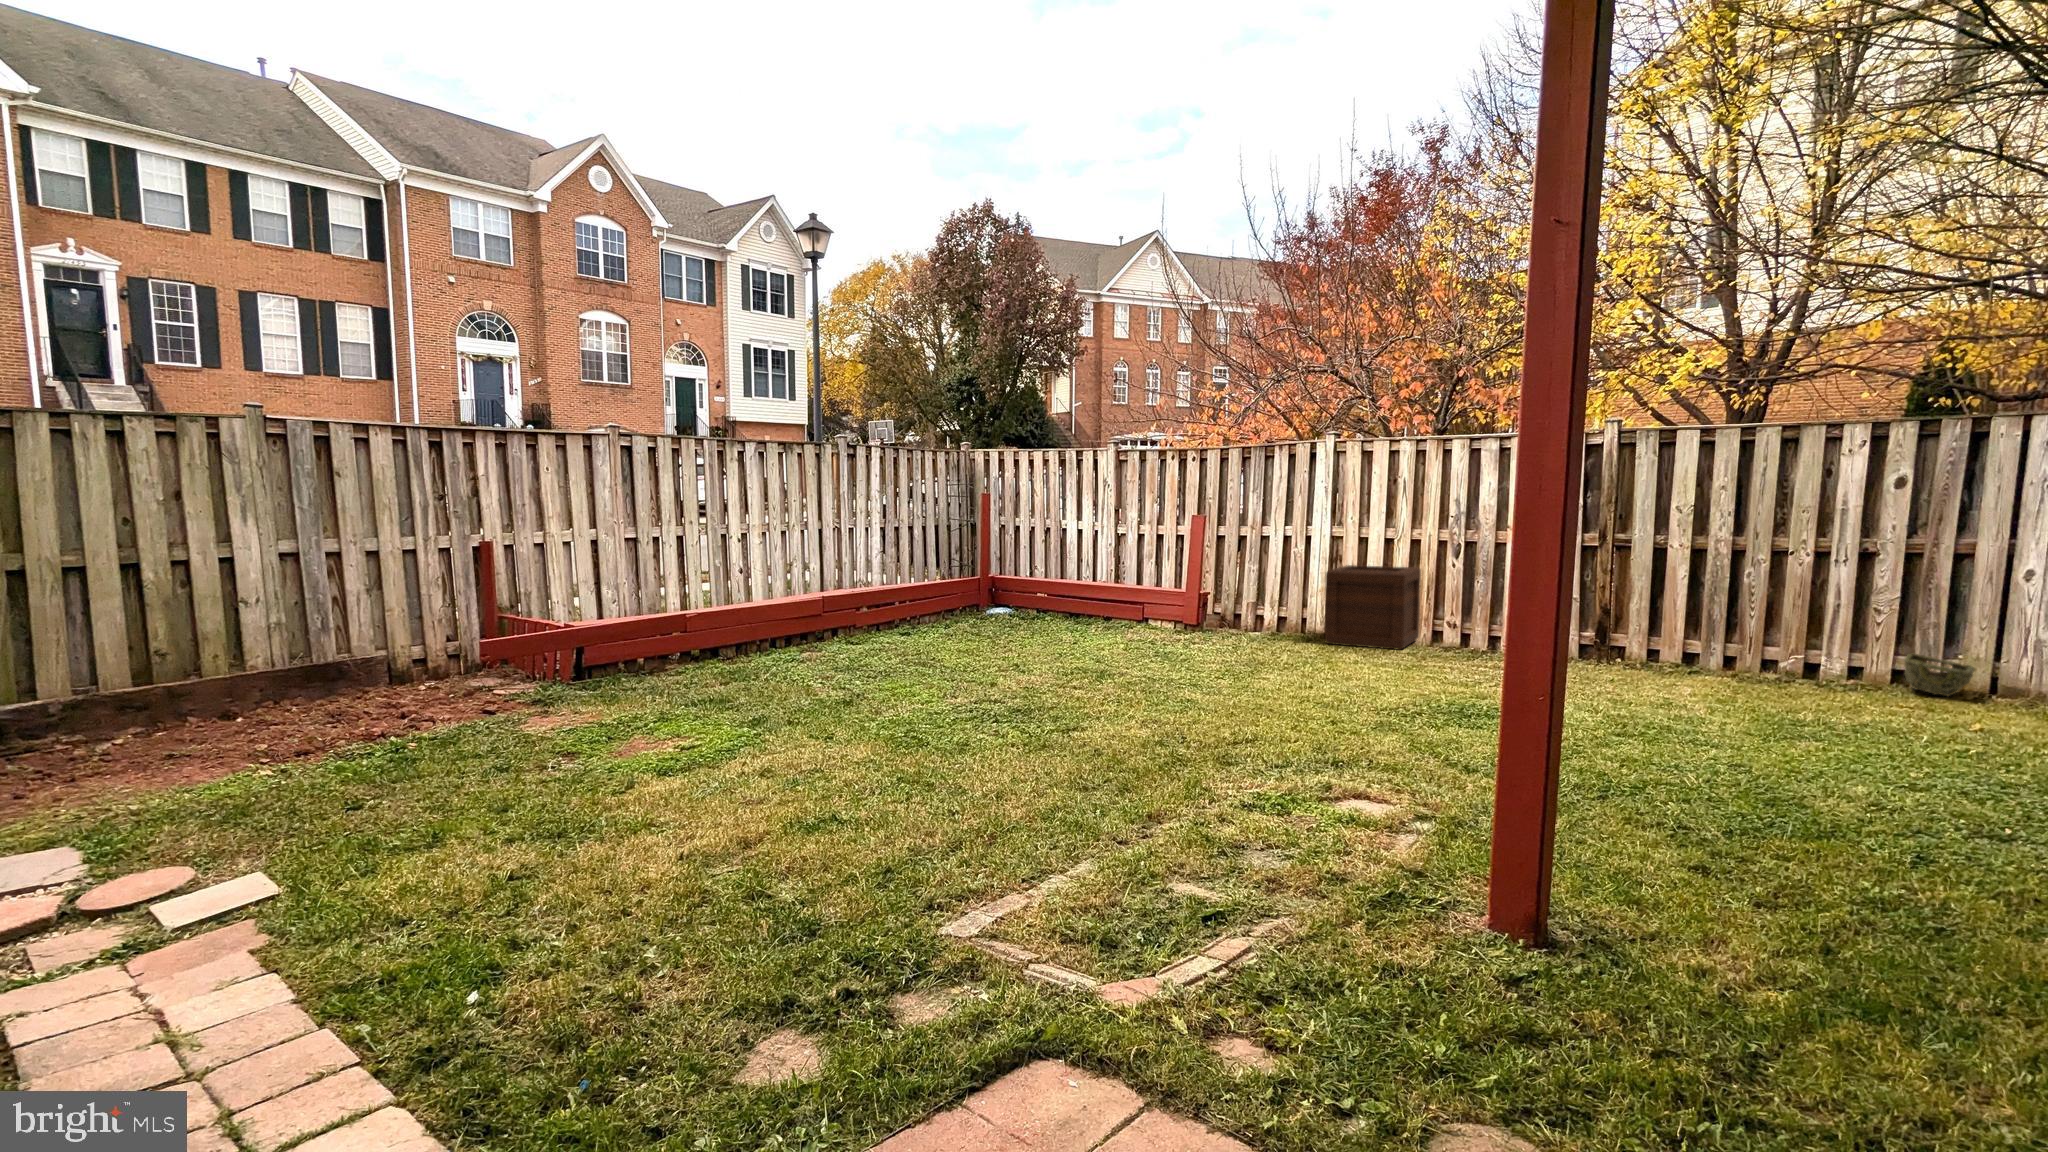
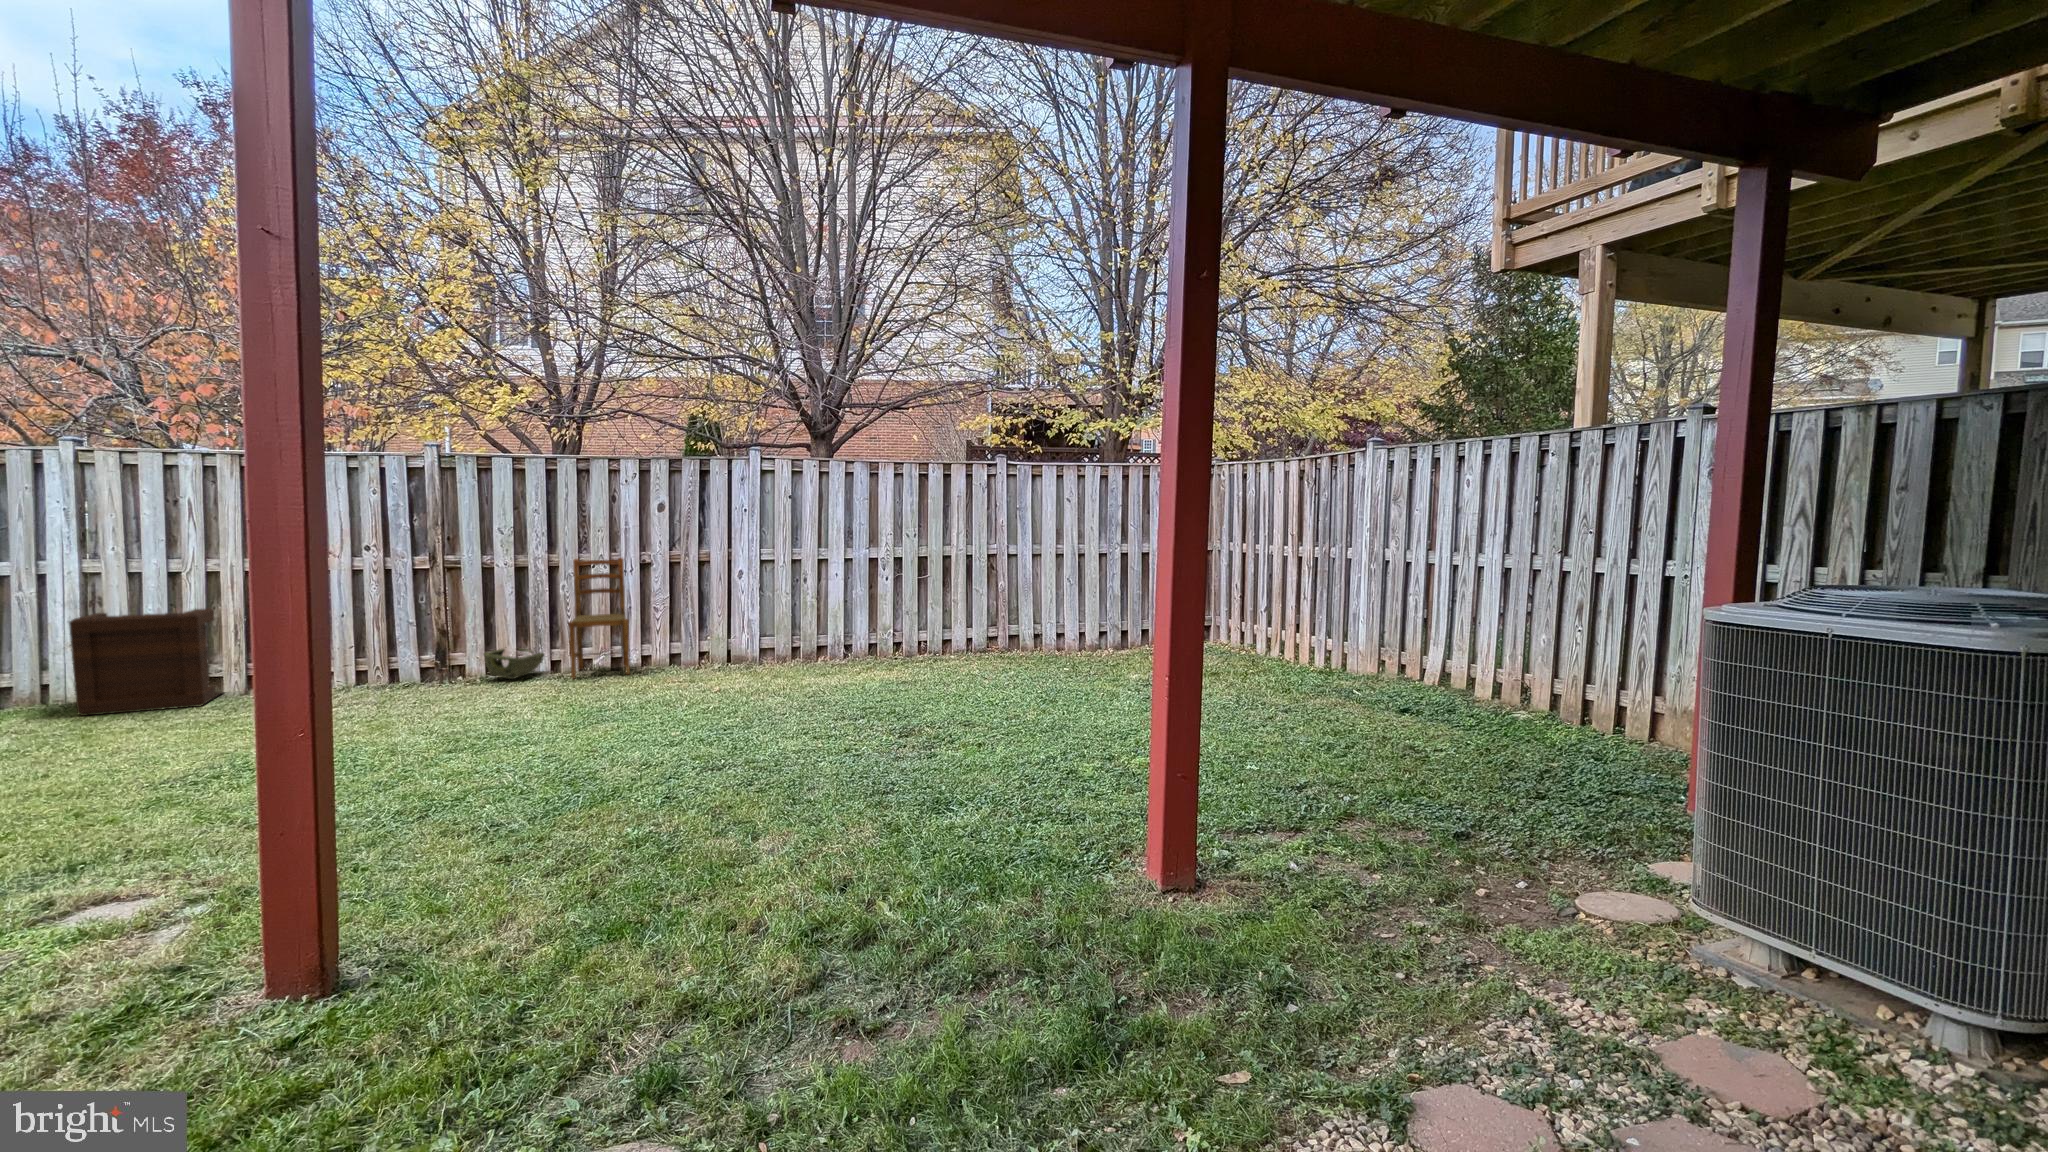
chair: none [1752,543,1840,688] -> present [568,558,630,679]
woven basket: present [1904,654,1975,696] -> present [484,648,544,679]

